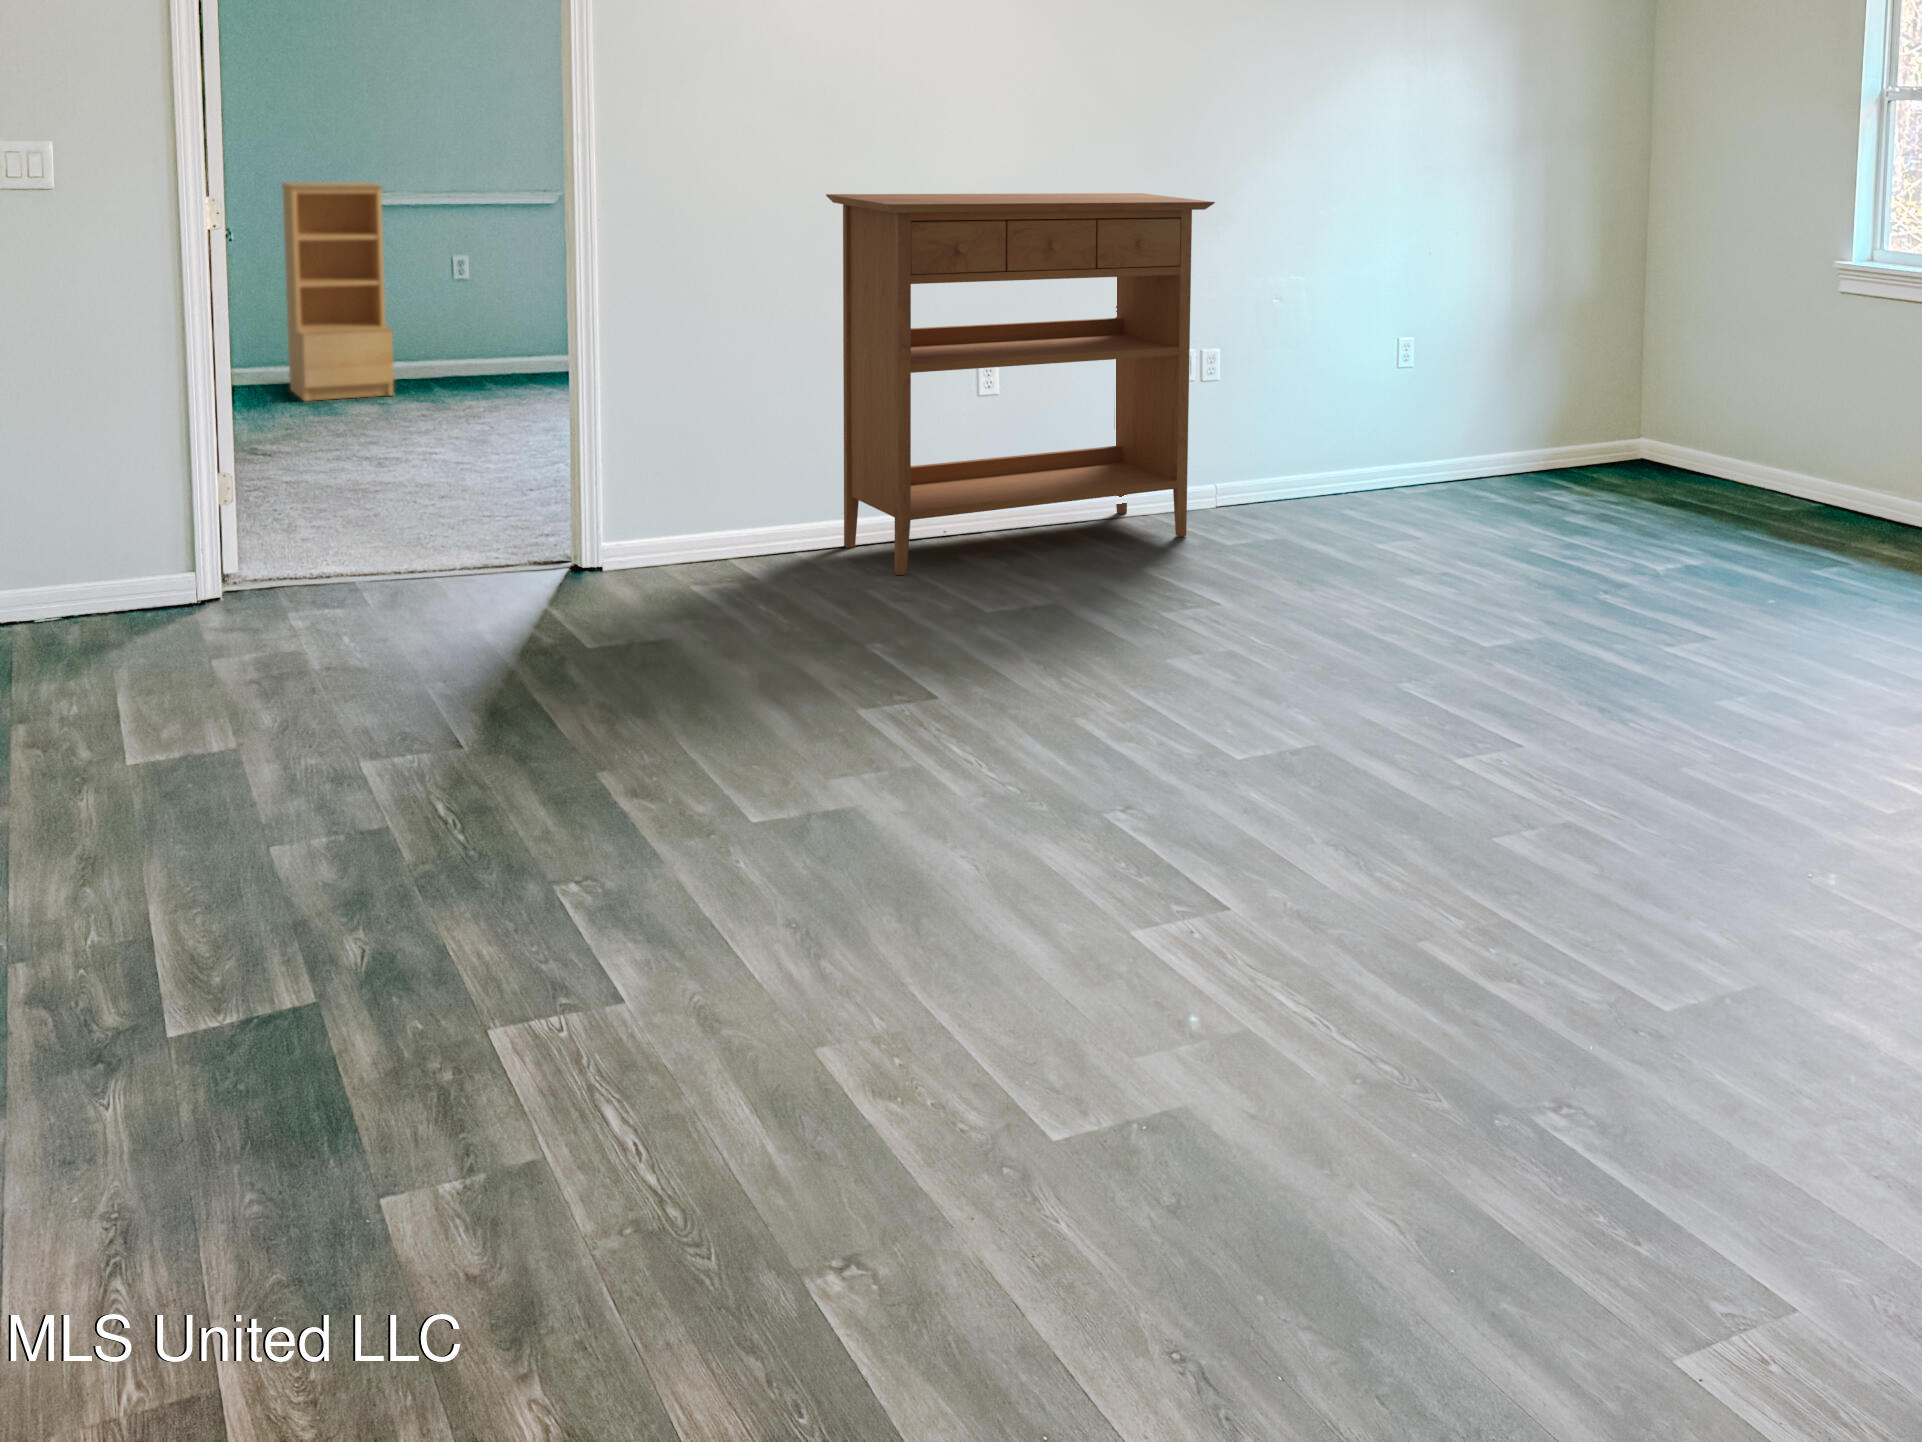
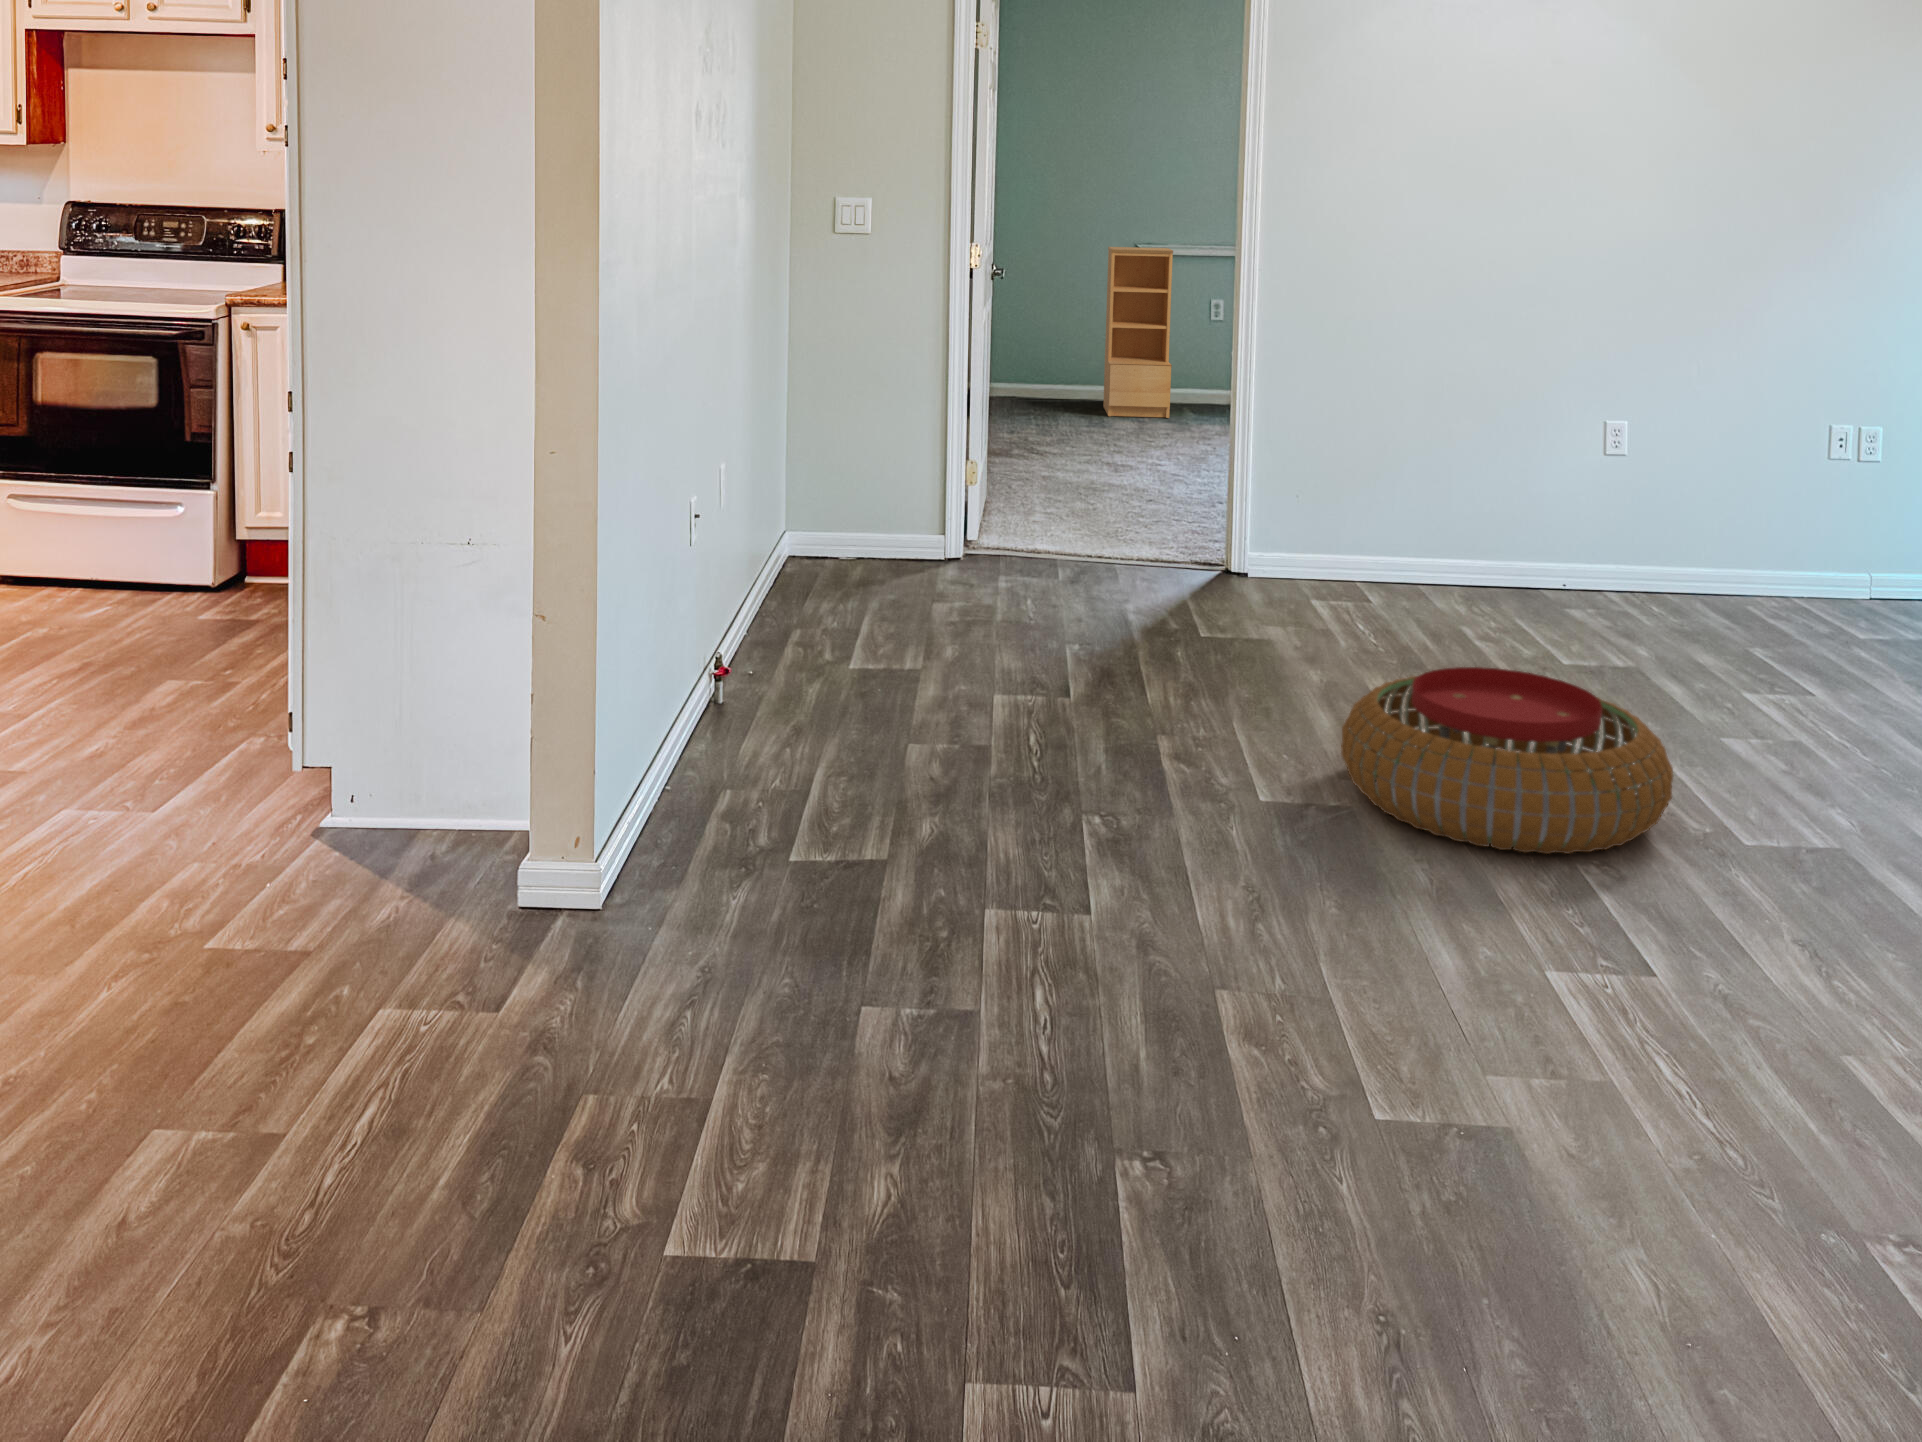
console table: present [826,193,1215,575] -> none [1458,262,1868,632]
pouf: none [828,621,1163,809] -> present [1341,667,1673,854]

